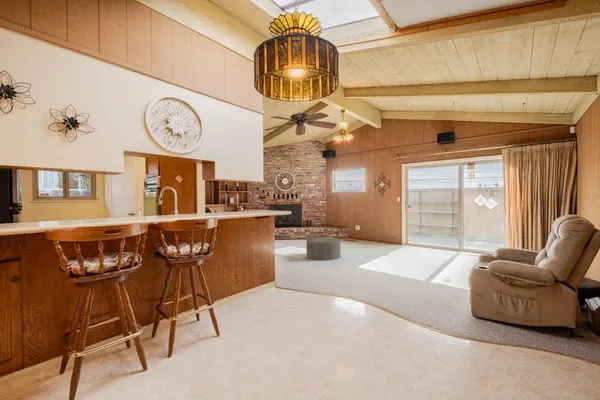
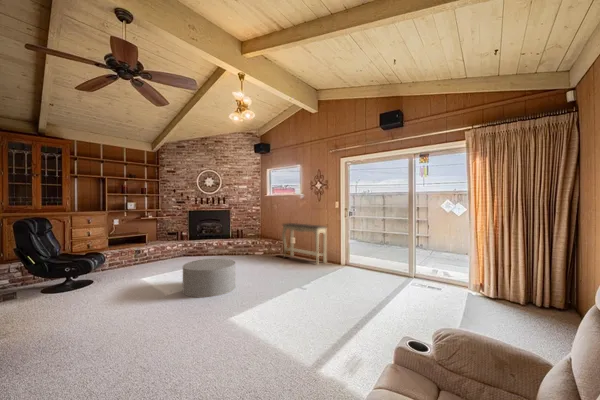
console table: none [350,214,390,245] -> present [282,223,326,263]

